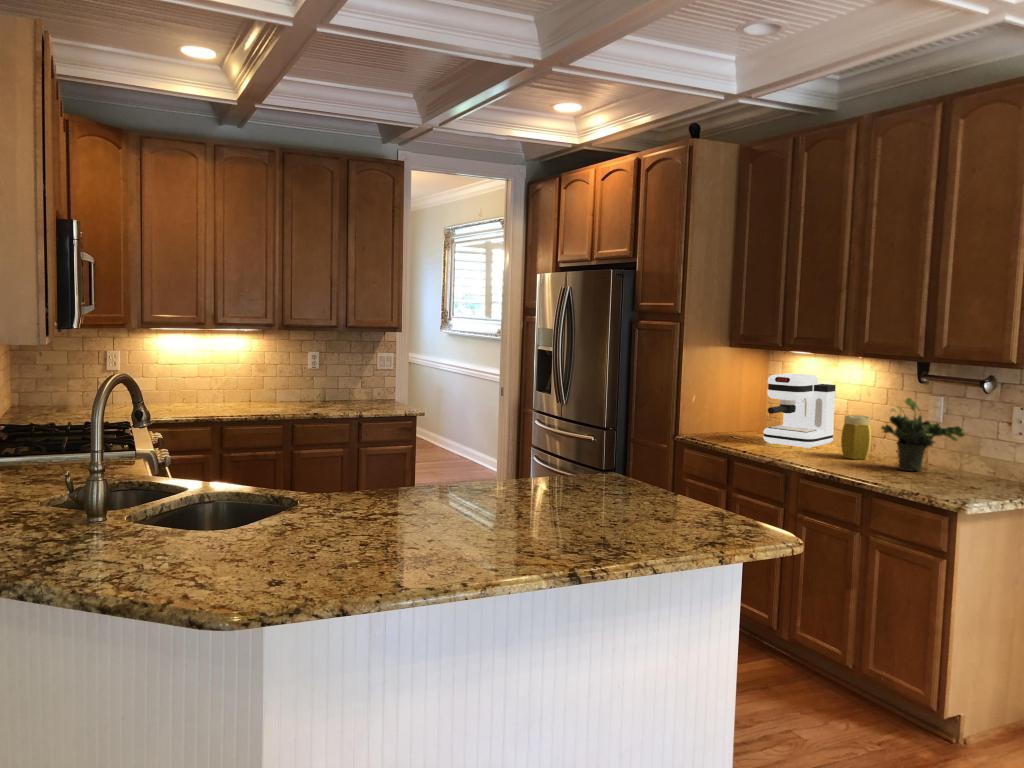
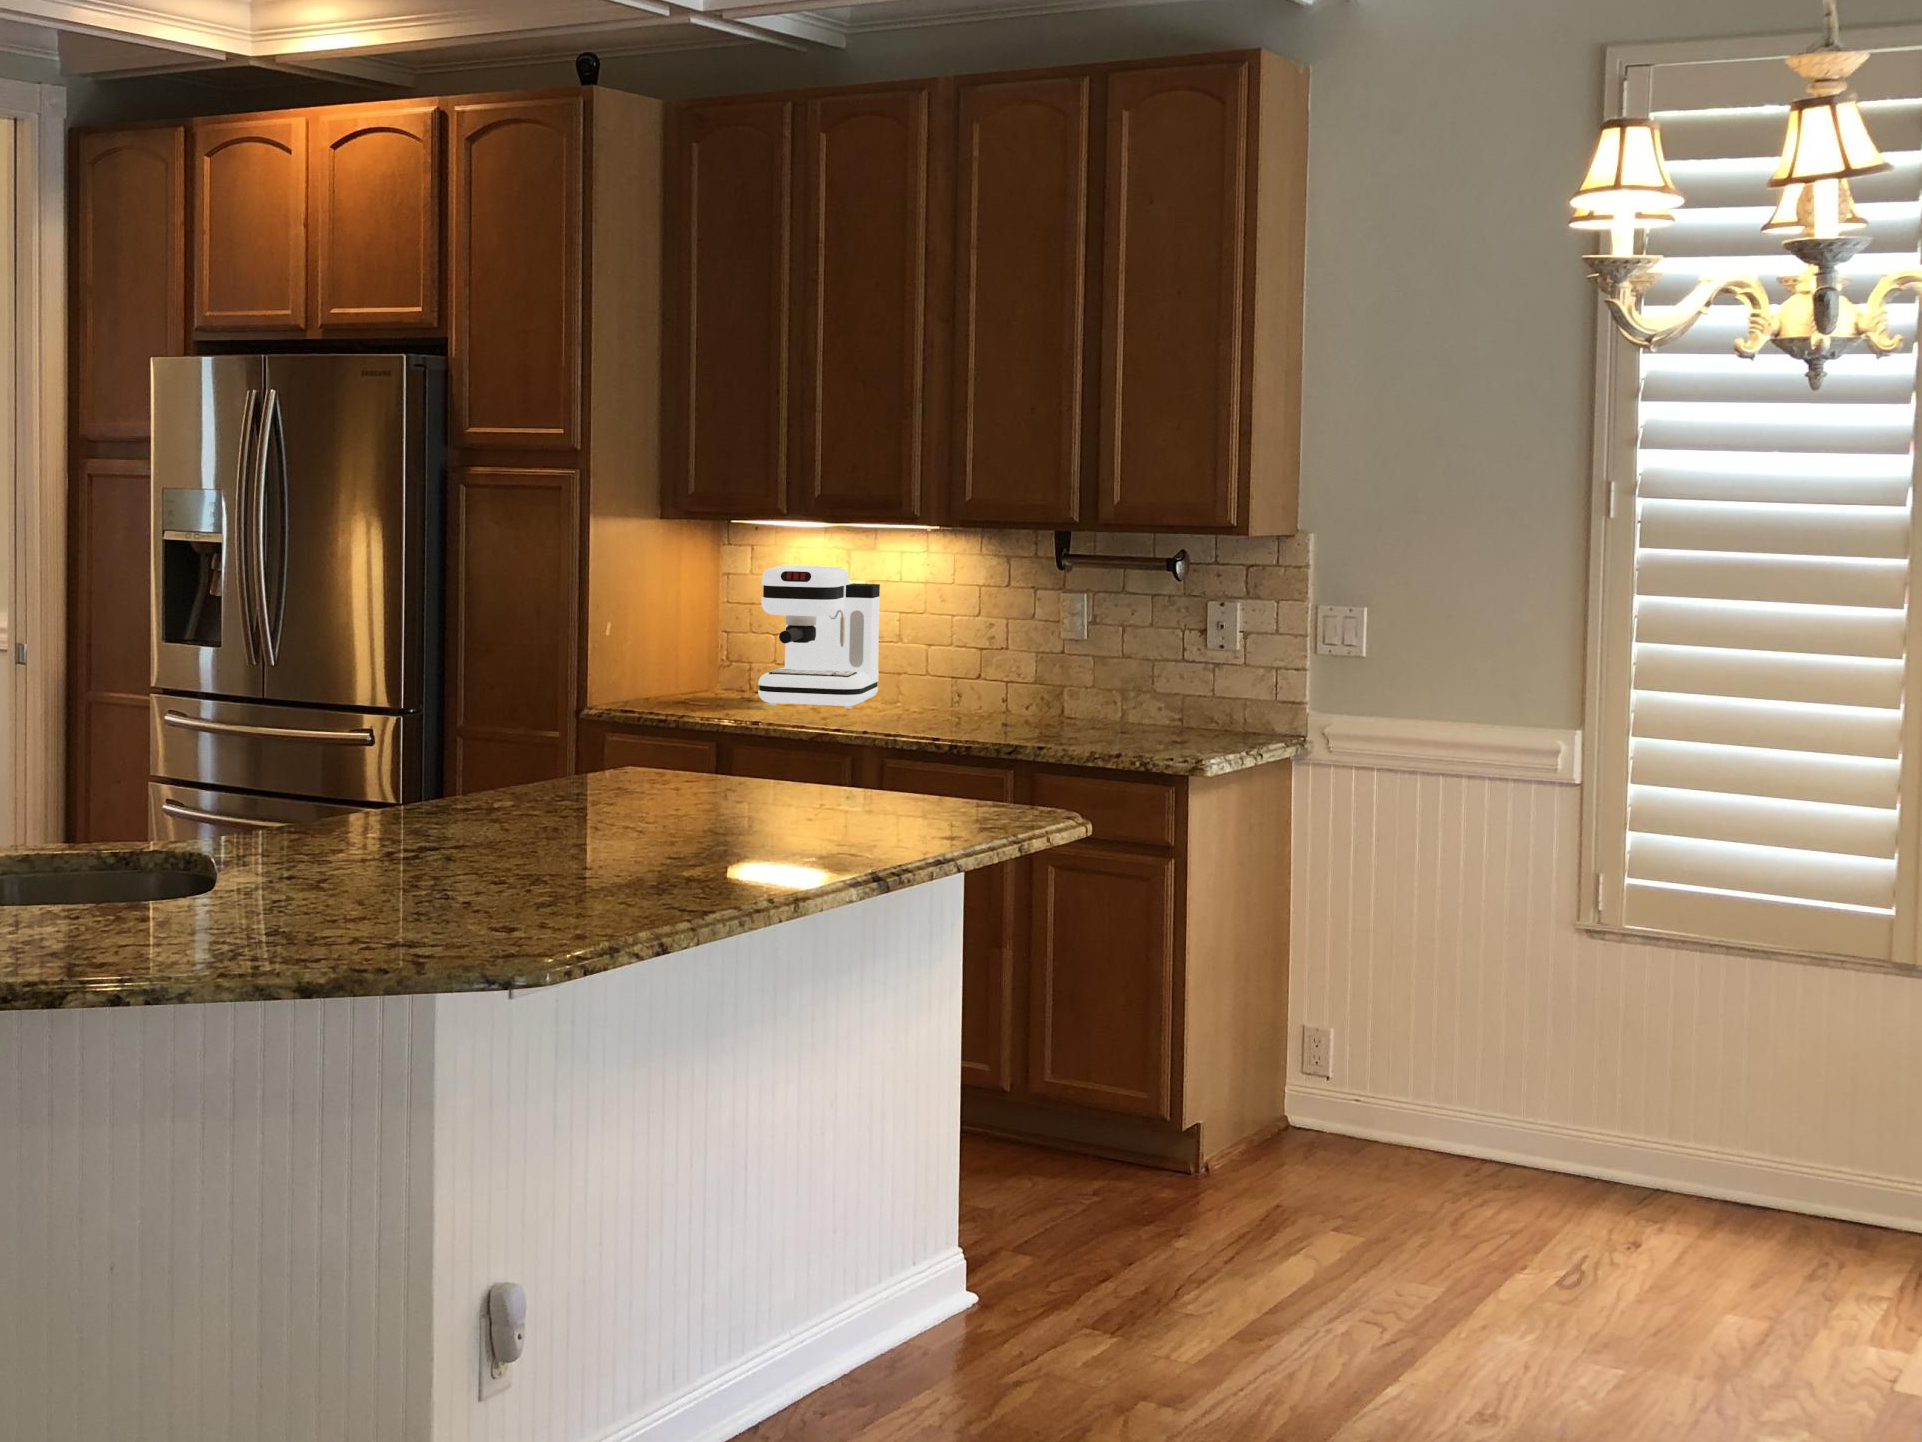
potted plant: present [881,398,964,471] -> none [1007,595,1151,727]
jar: present [841,415,871,459] -> none [923,637,975,718]

